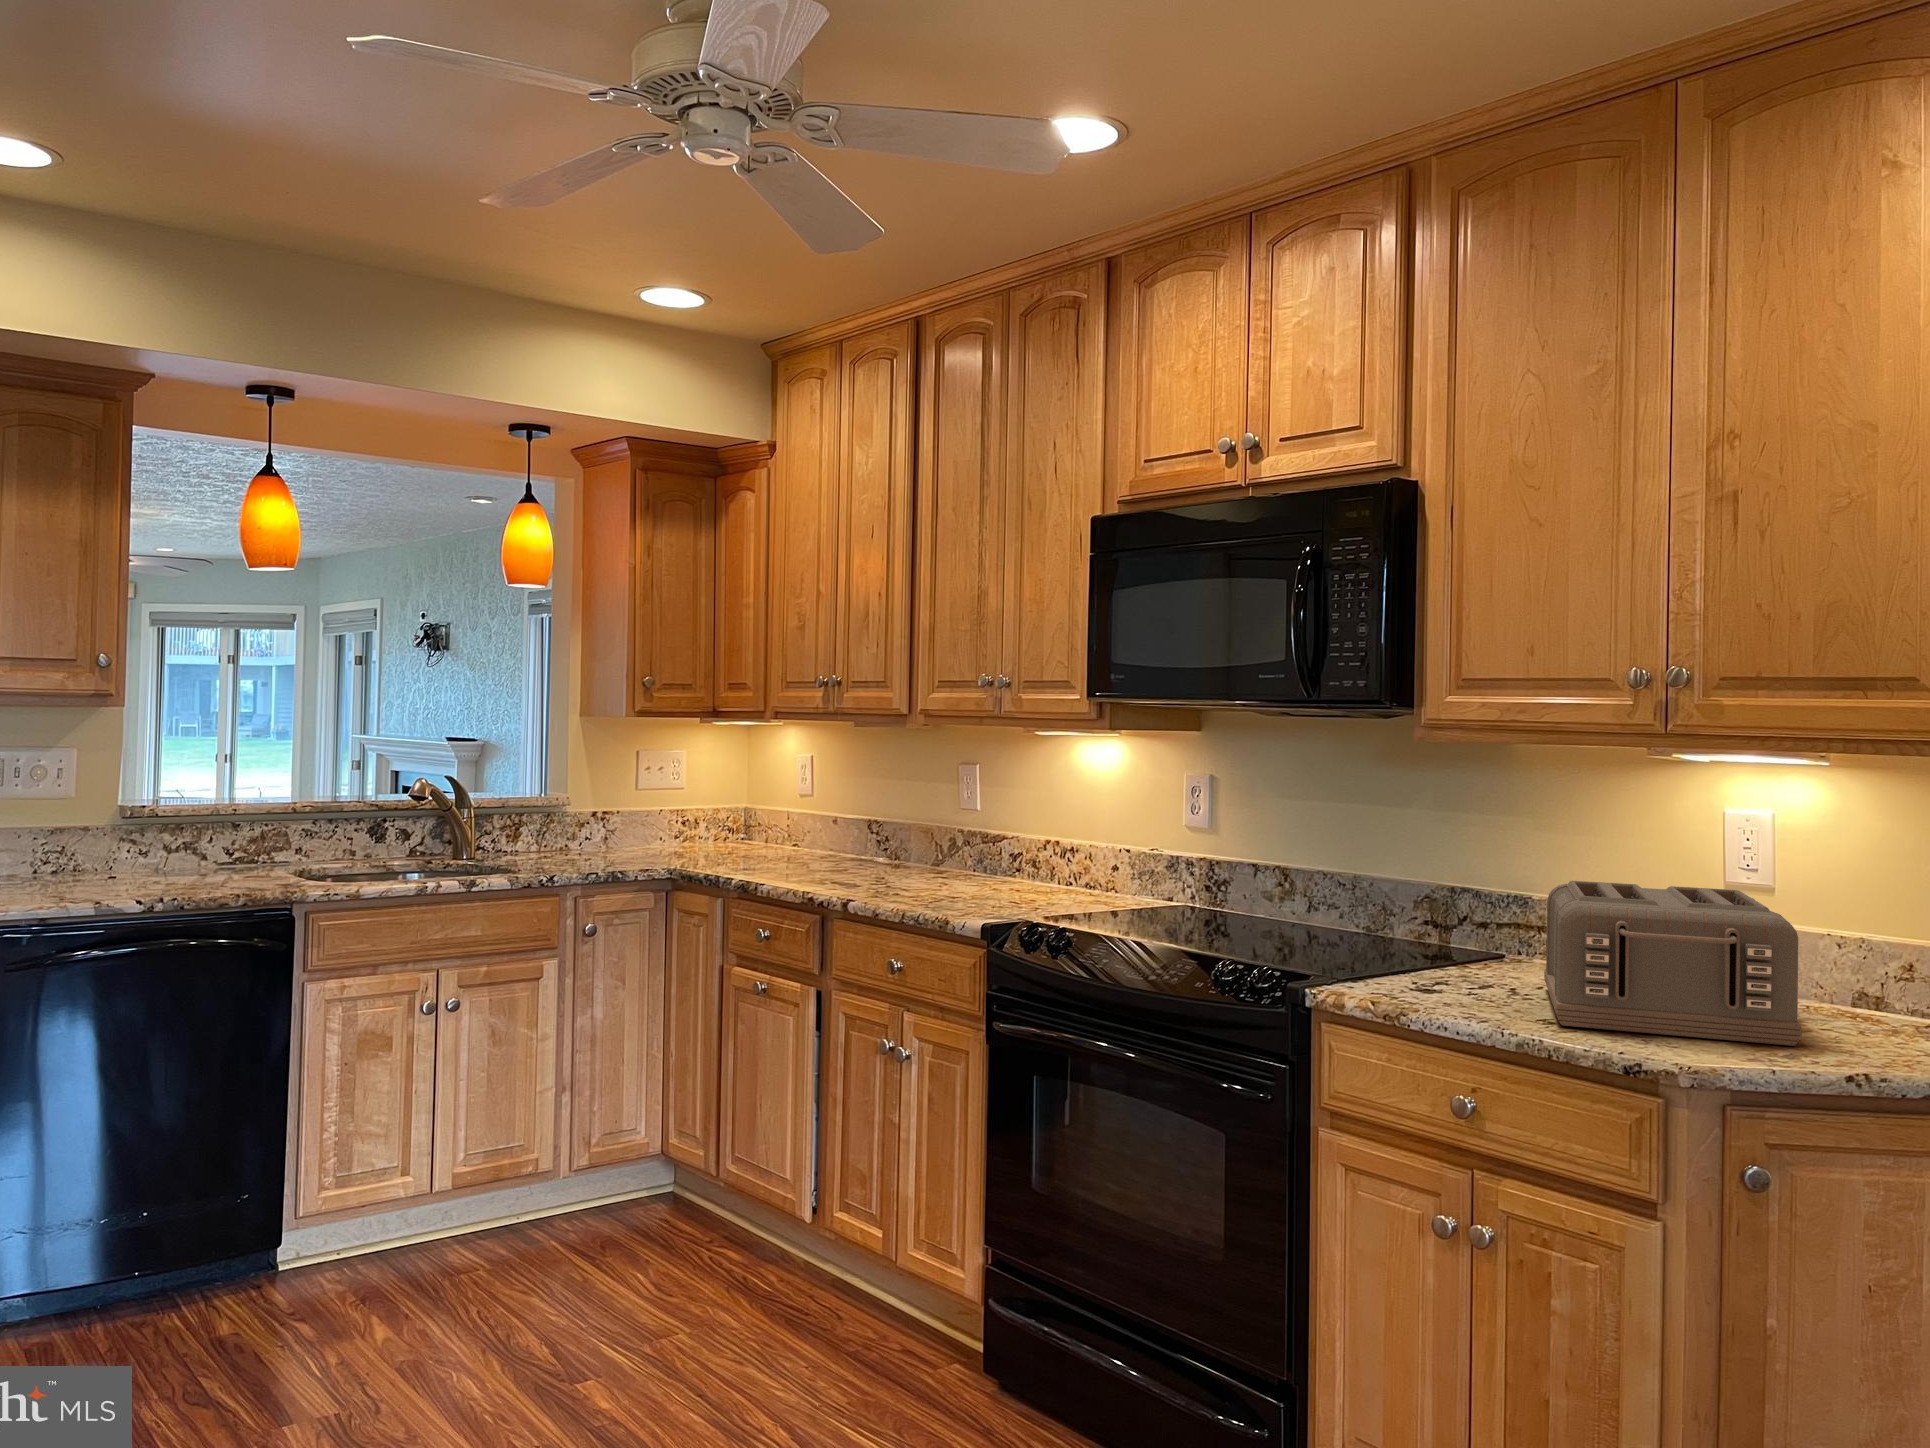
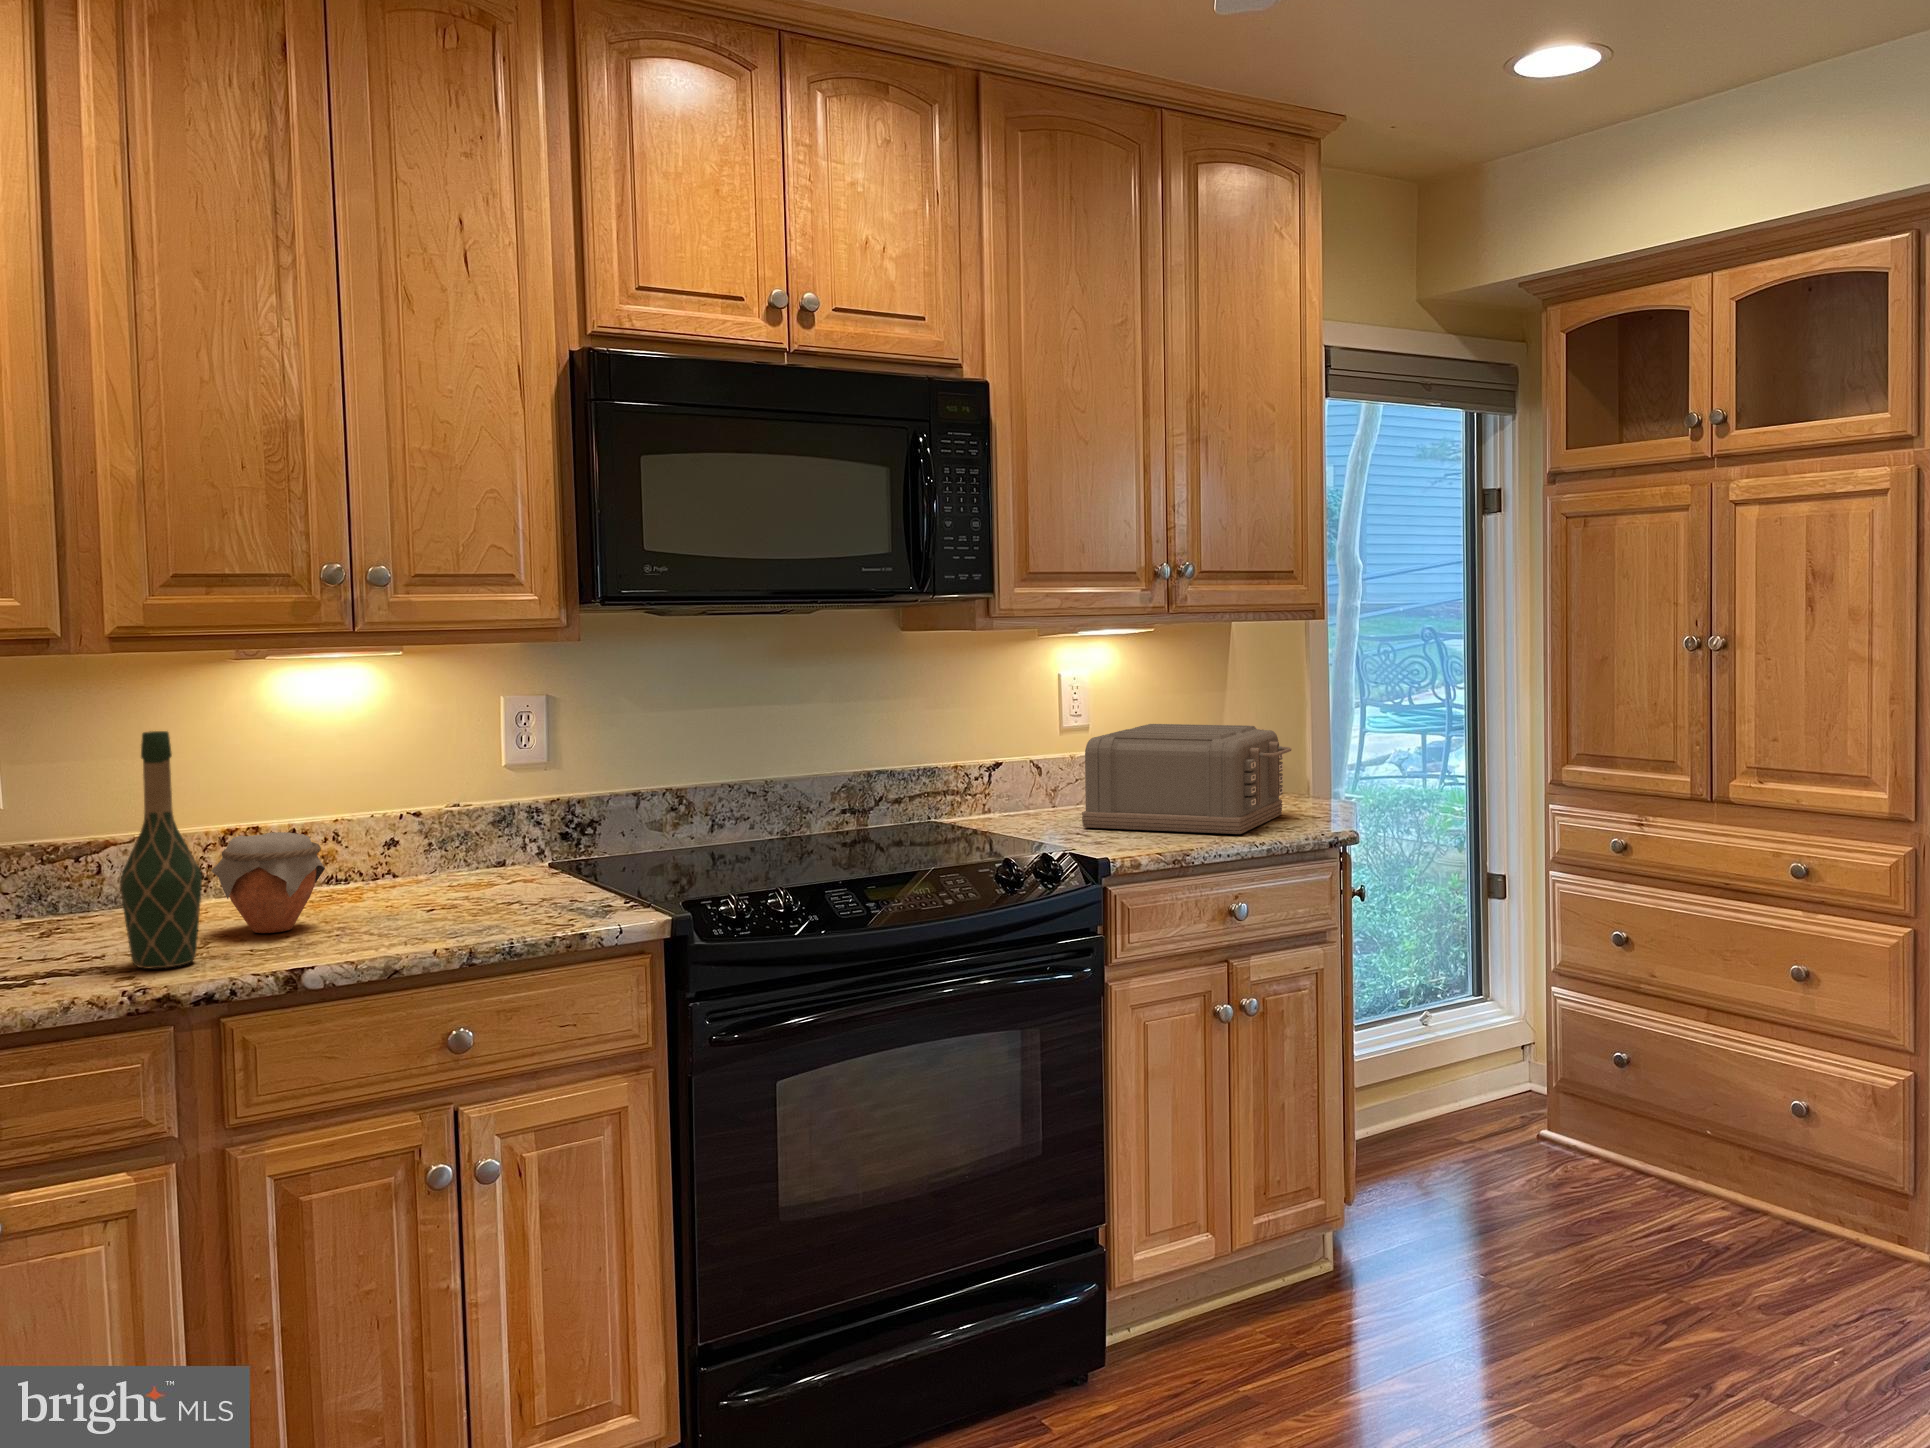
wine bottle: none [834,764,874,890] -> present [120,731,202,968]
jar: none [915,834,976,893] -> present [211,832,325,933]

